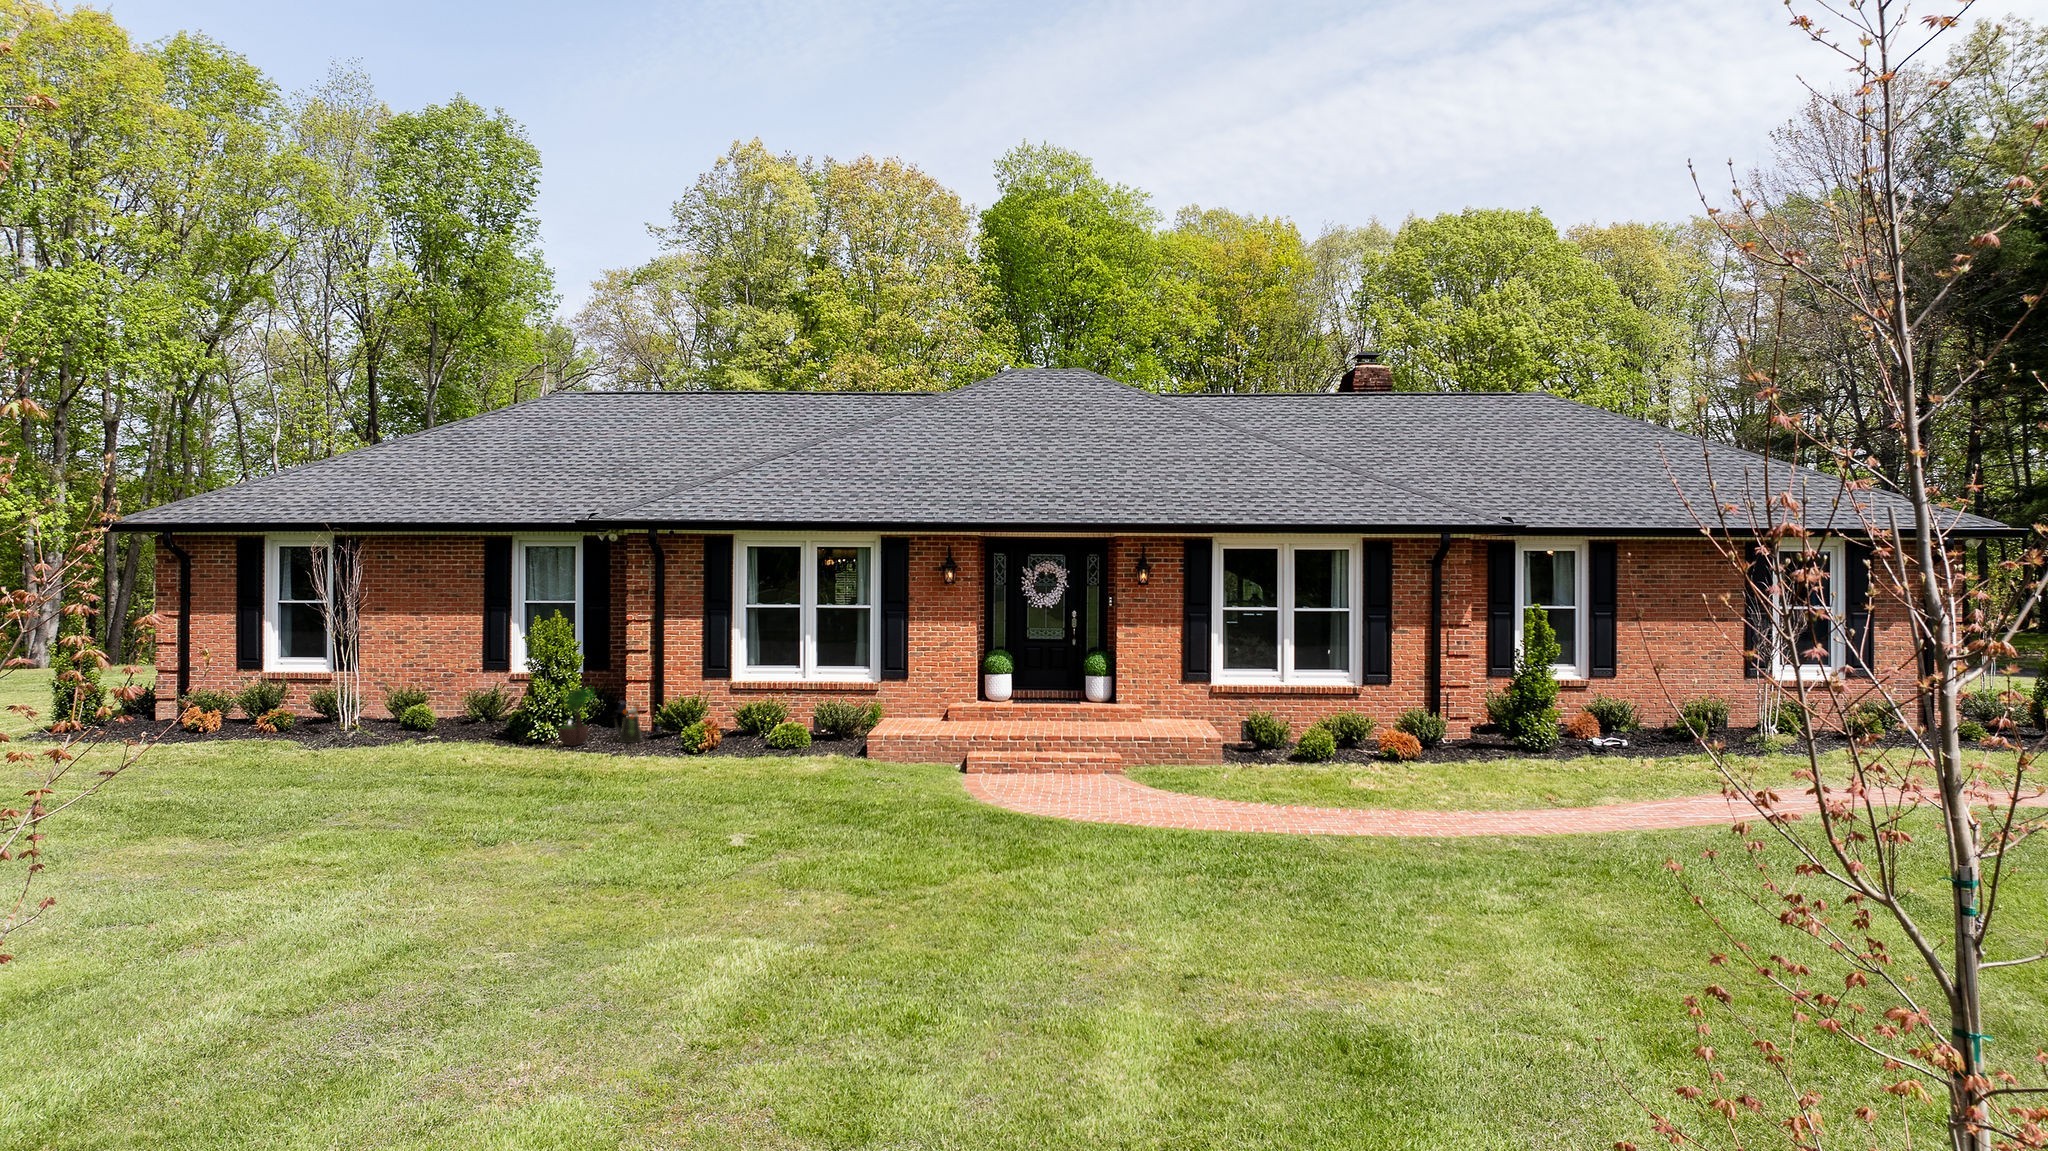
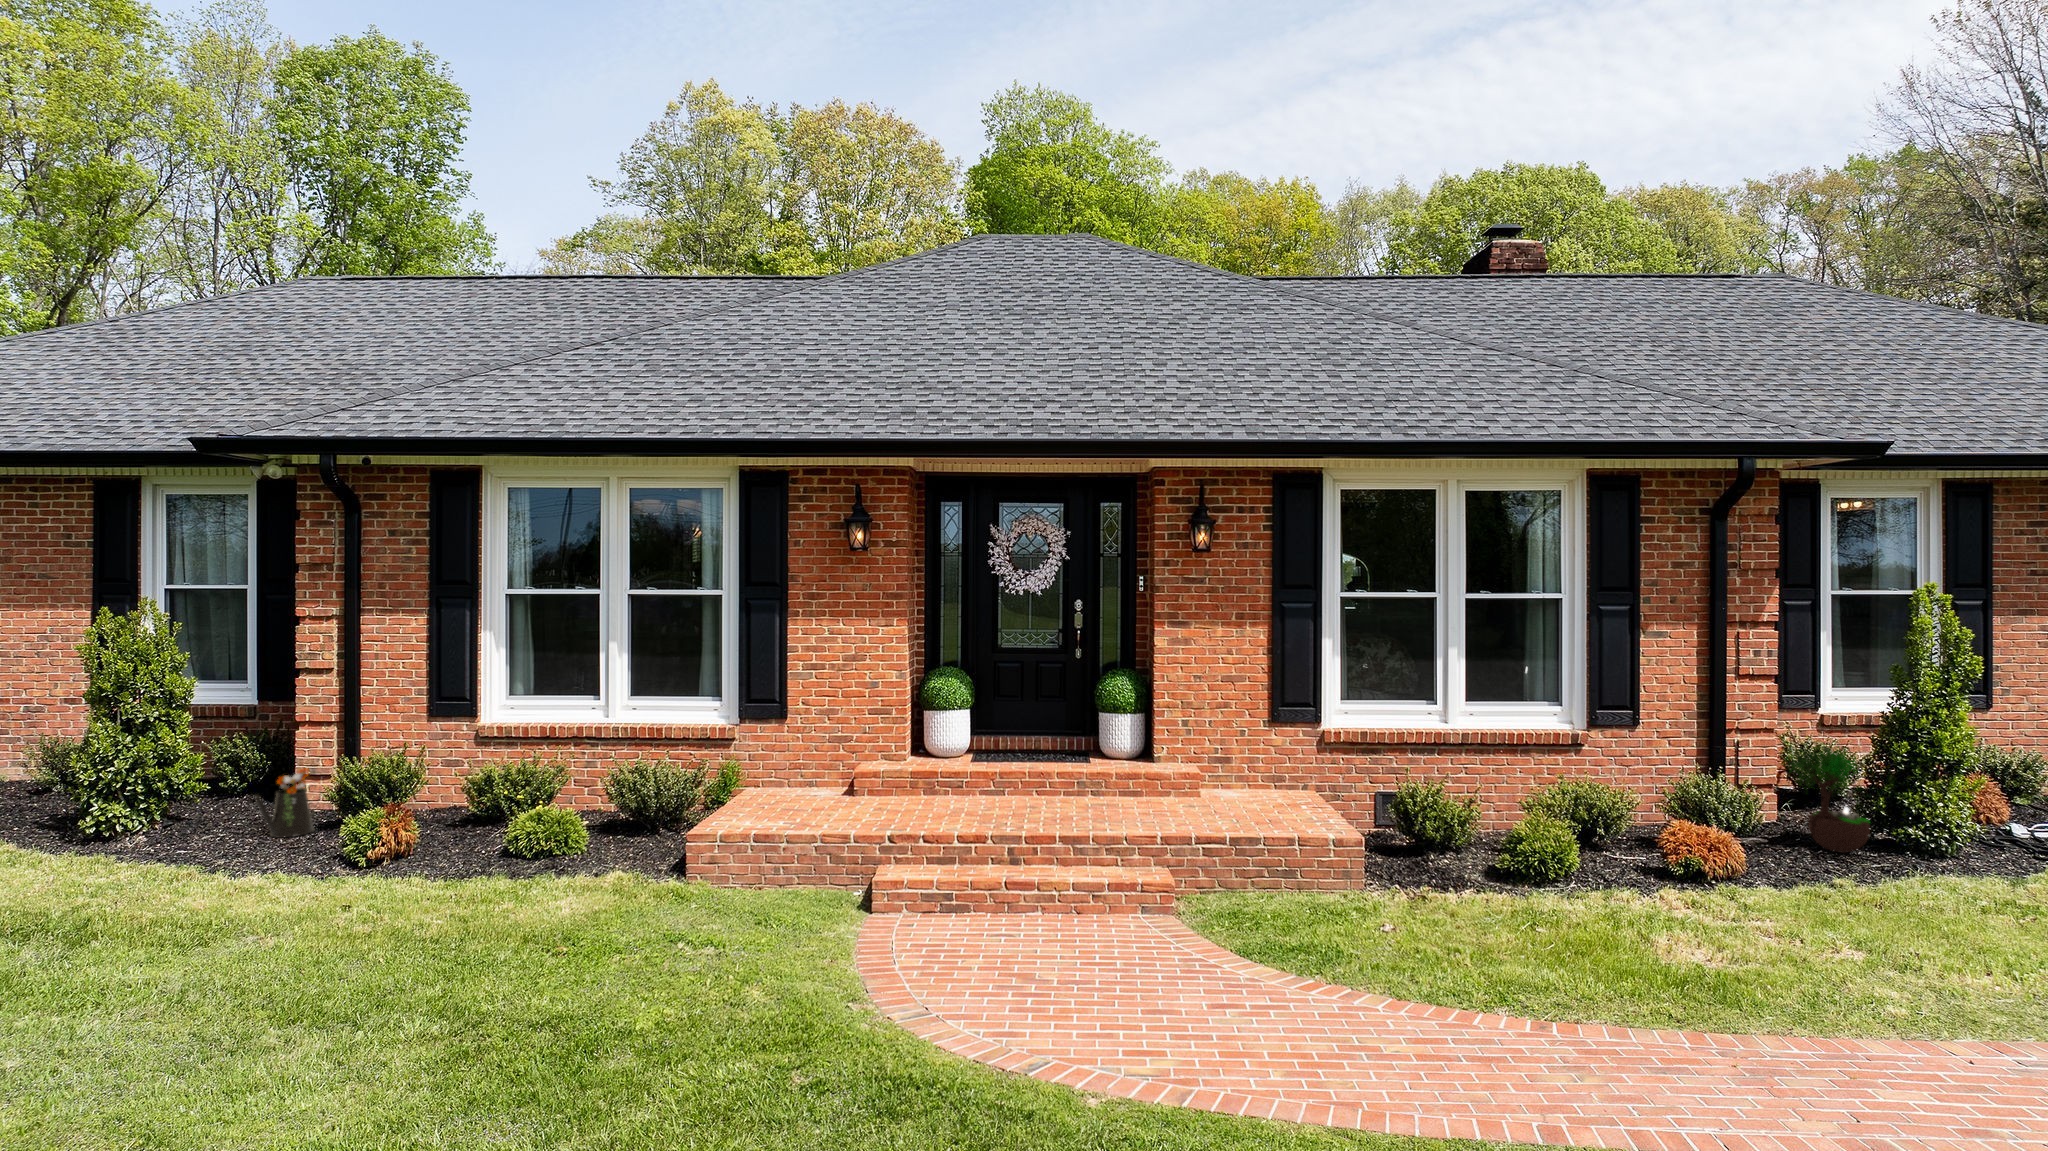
potted tree: present [558,686,594,746] -> present [1781,745,1870,853]

